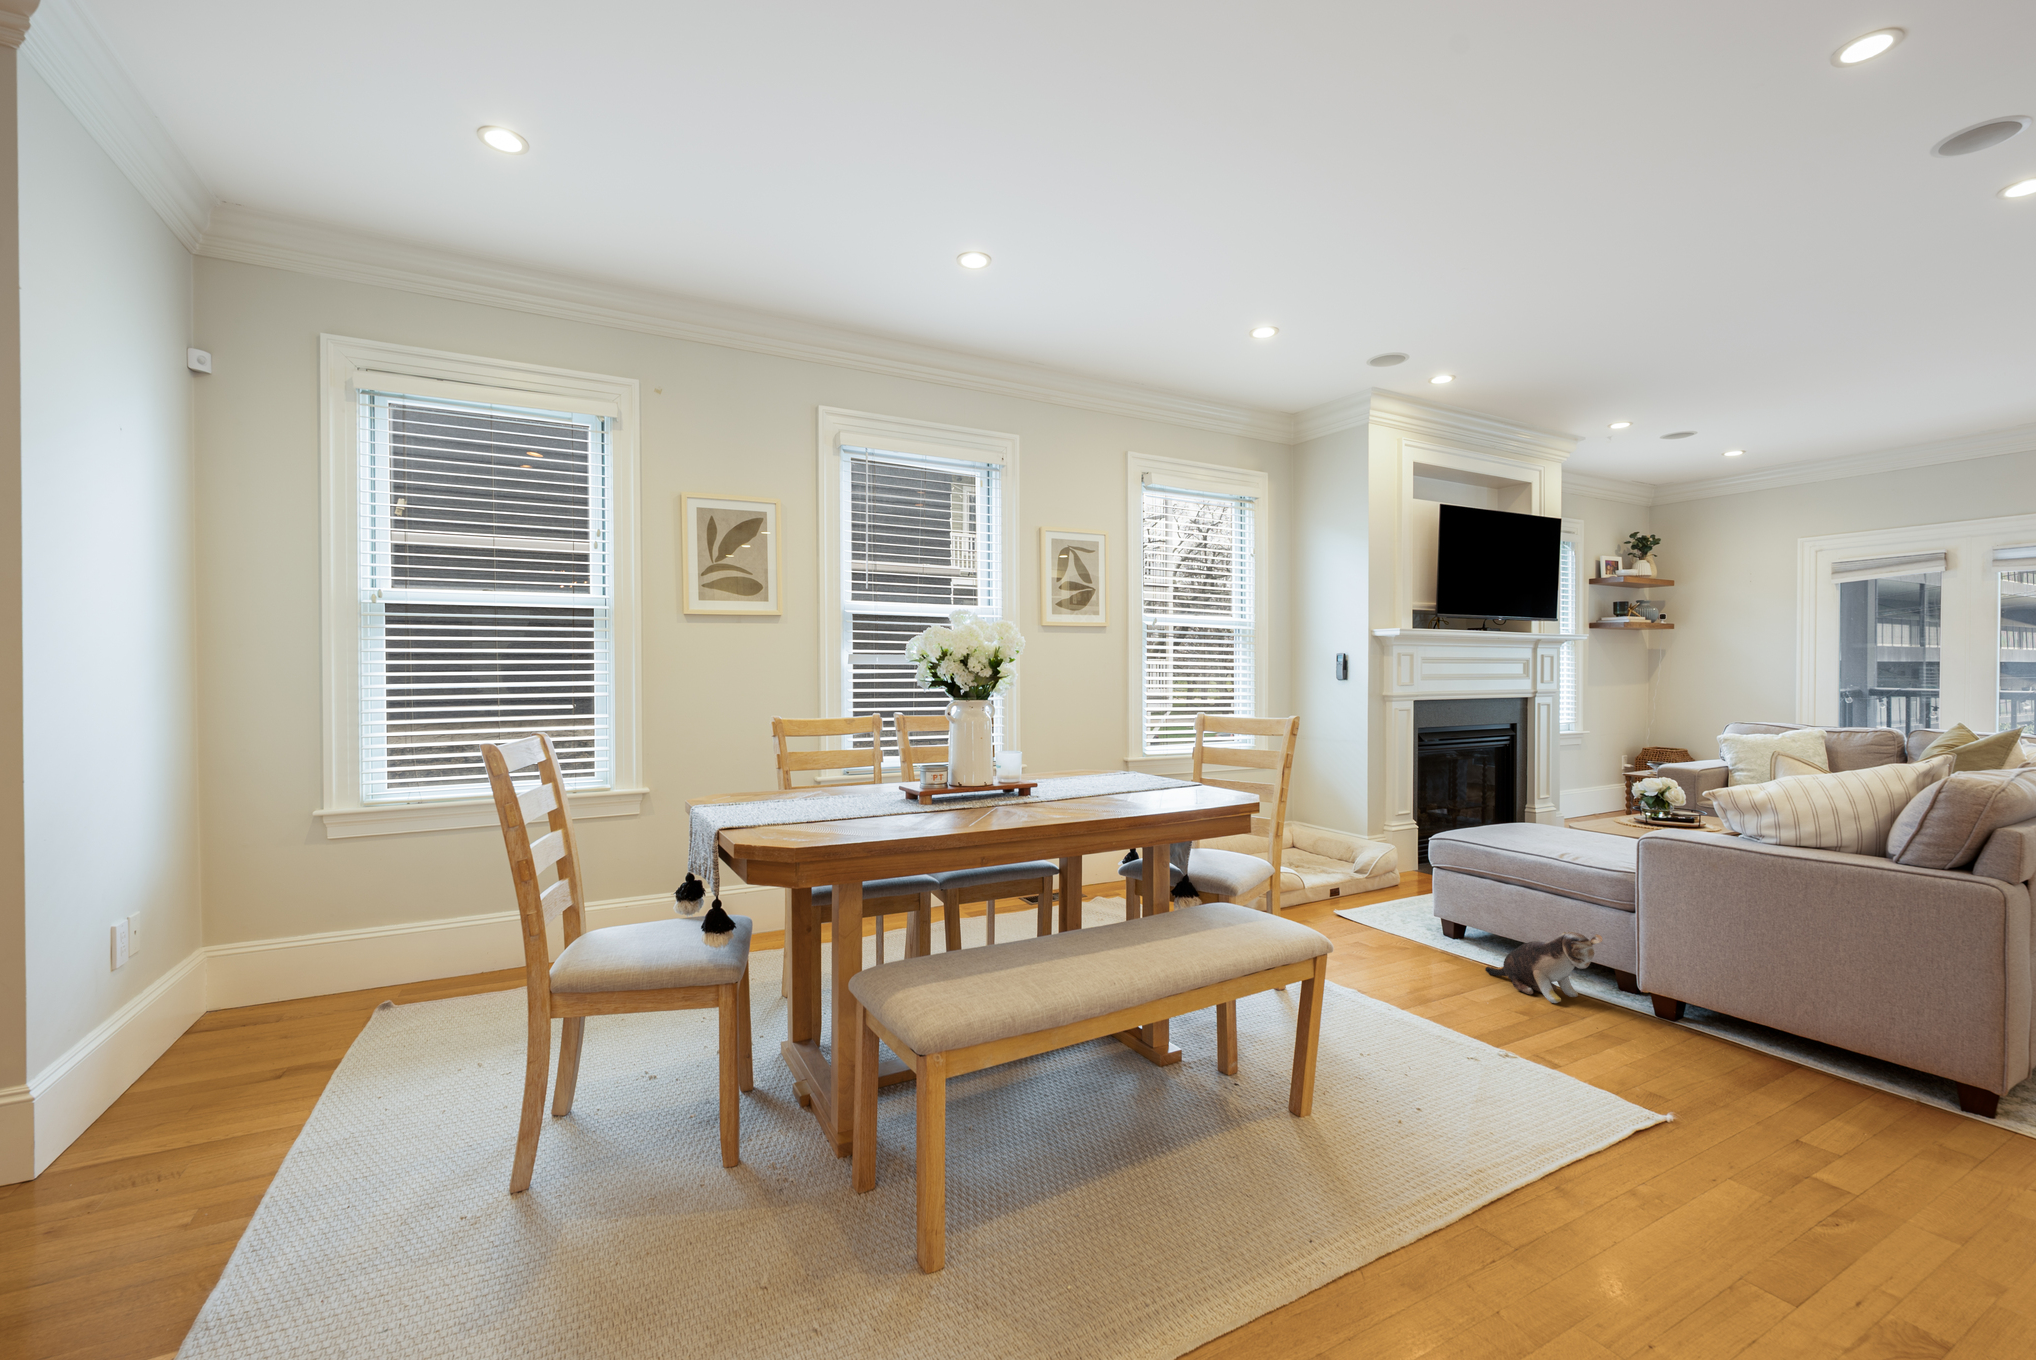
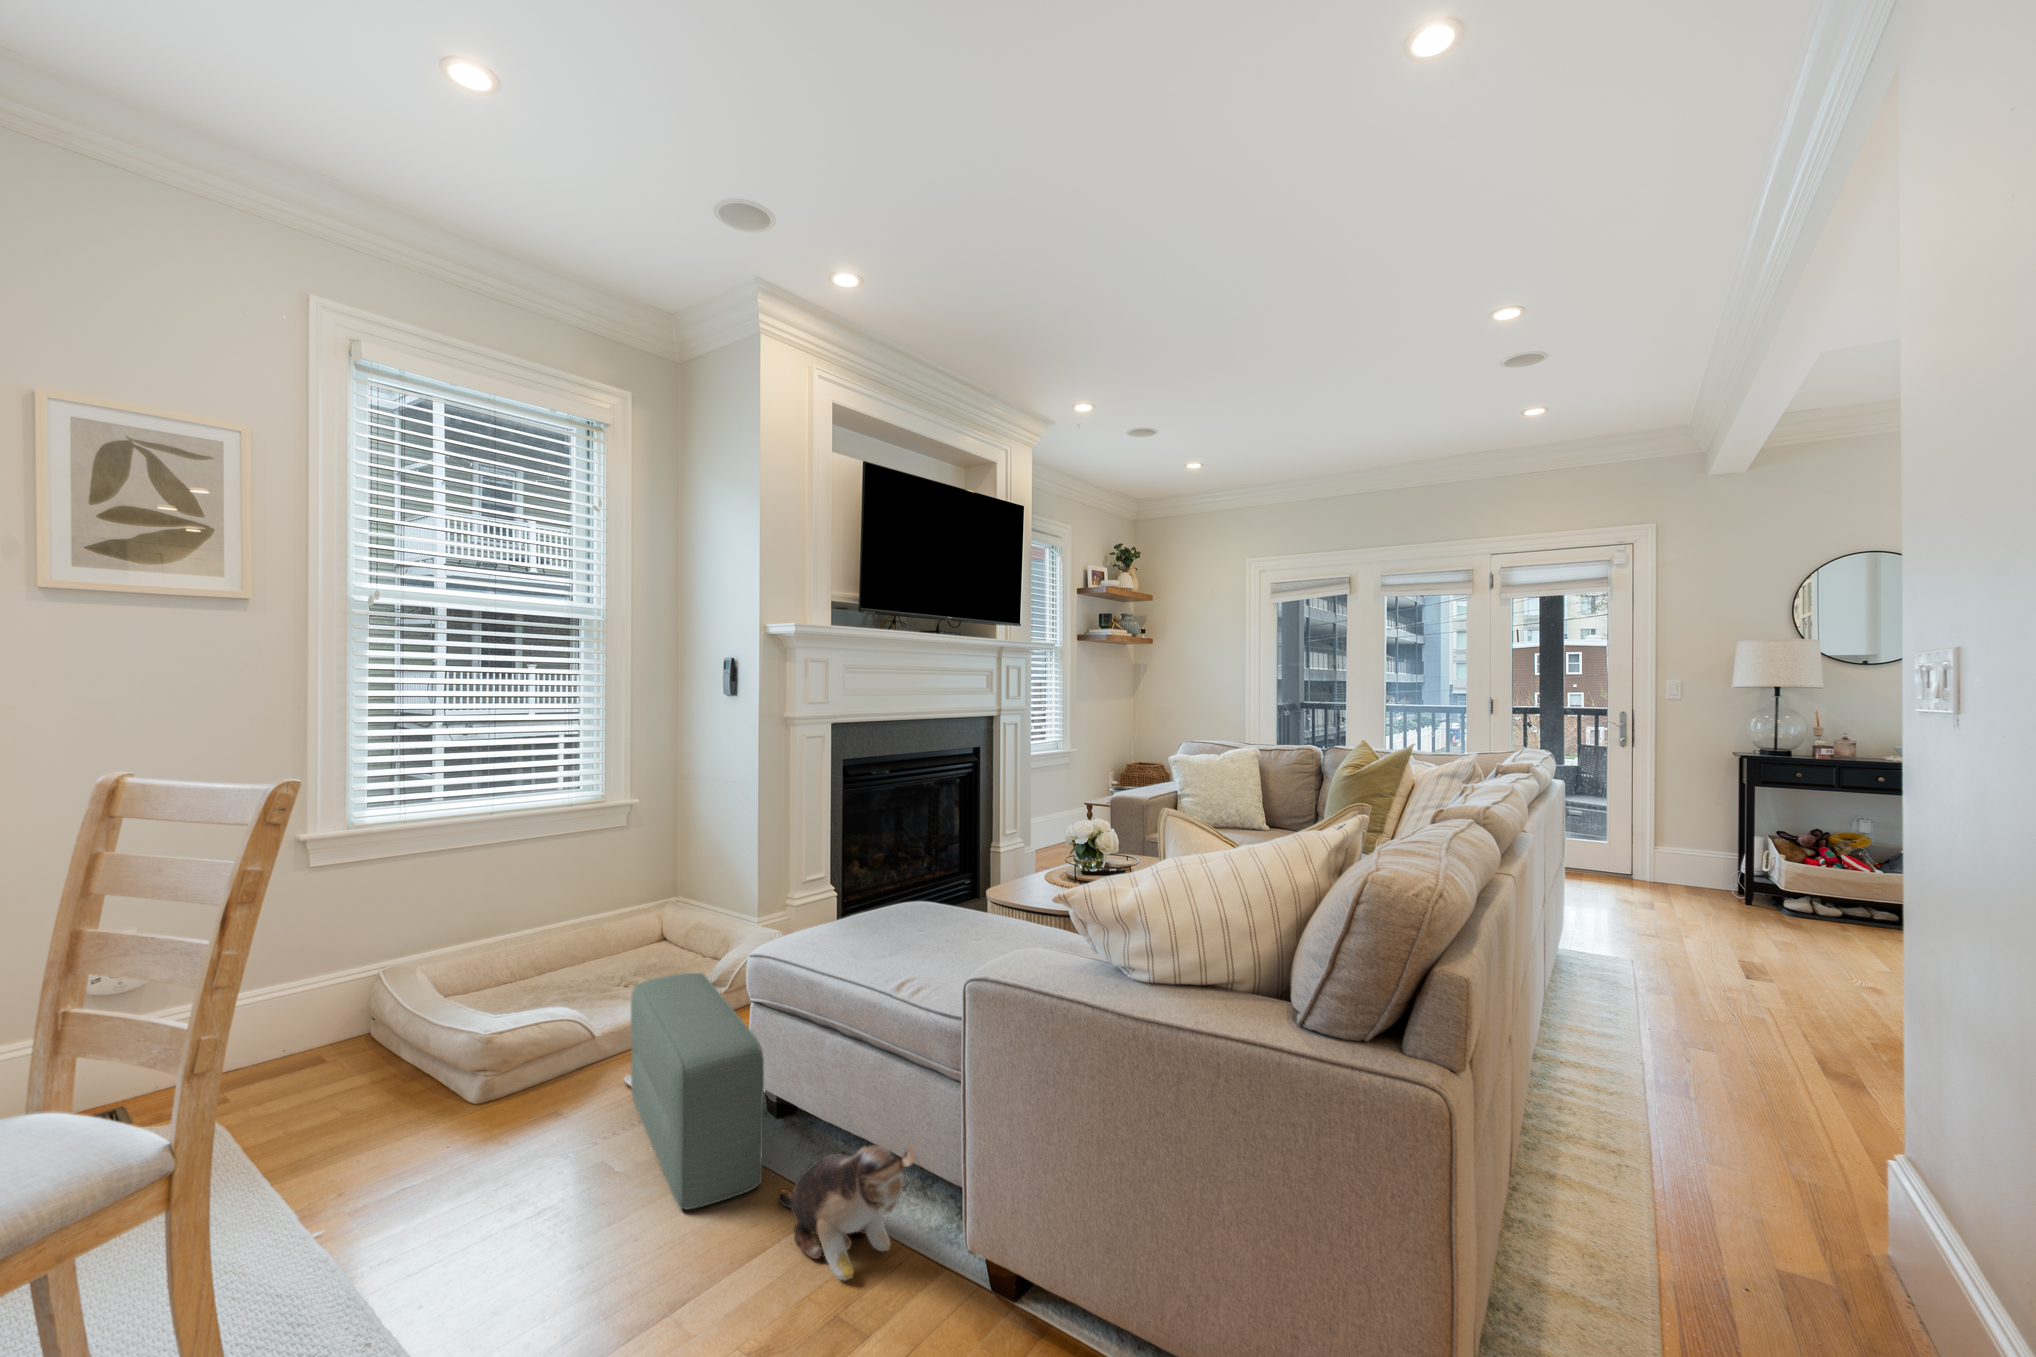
pouf: none [1345,853,1470,968] -> present [631,973,764,1209]

